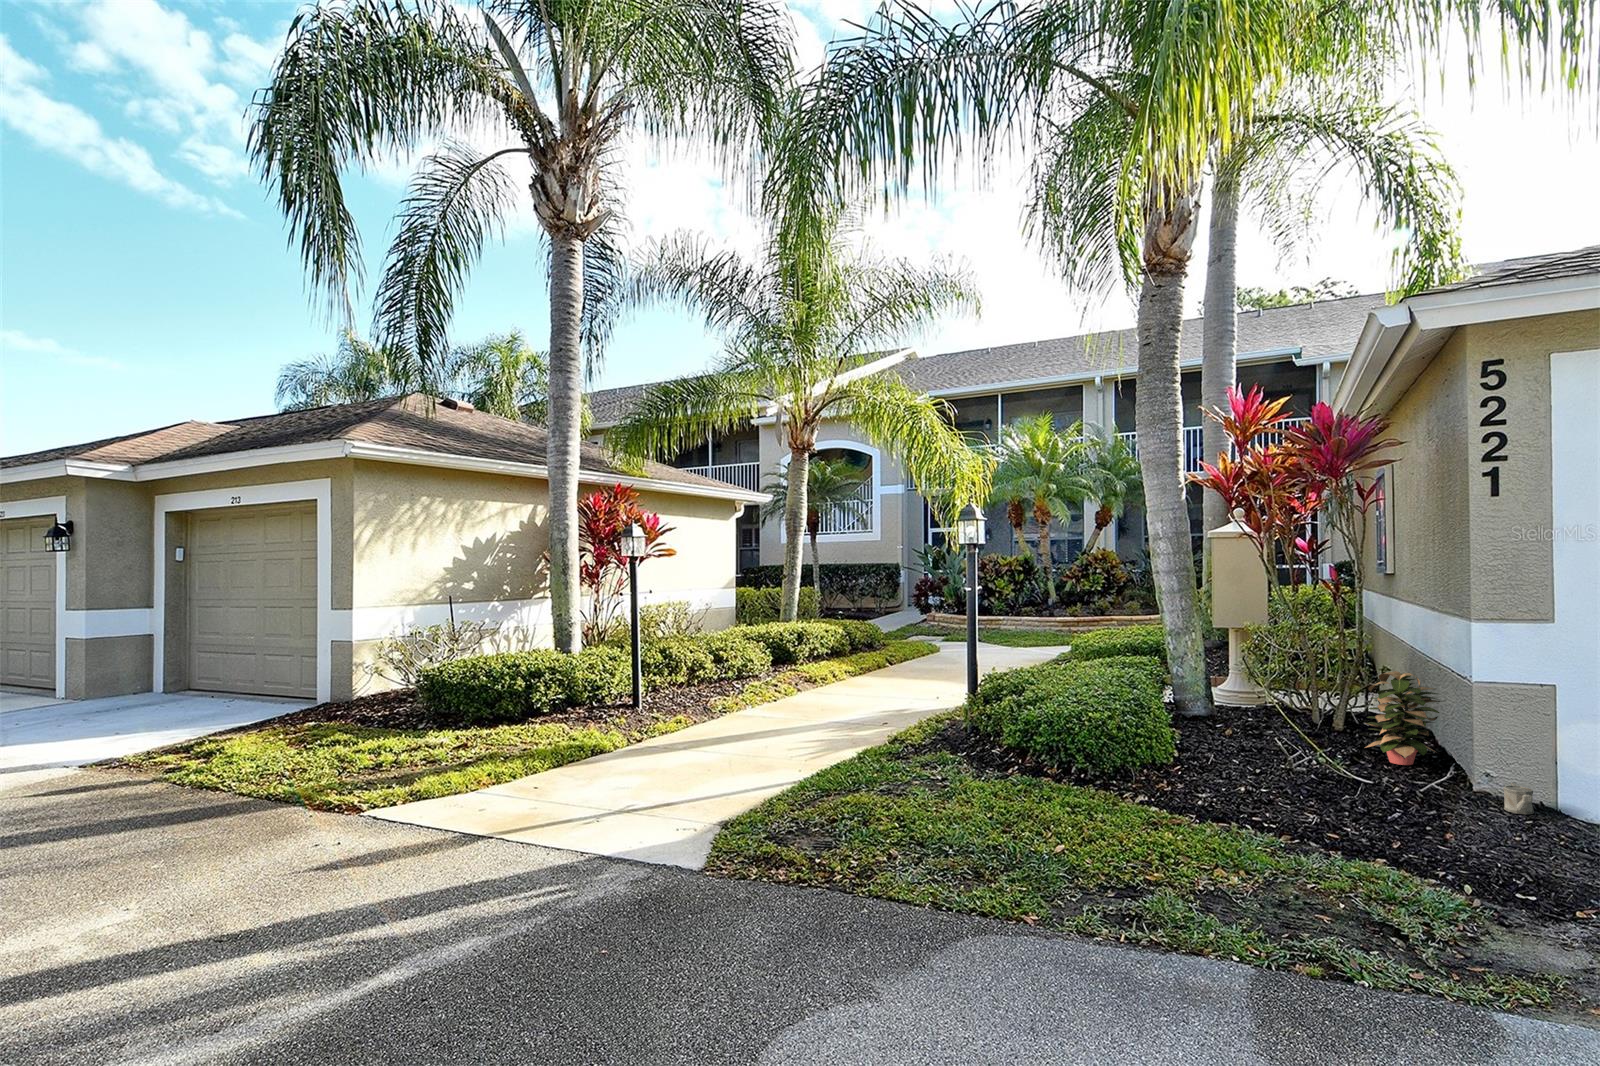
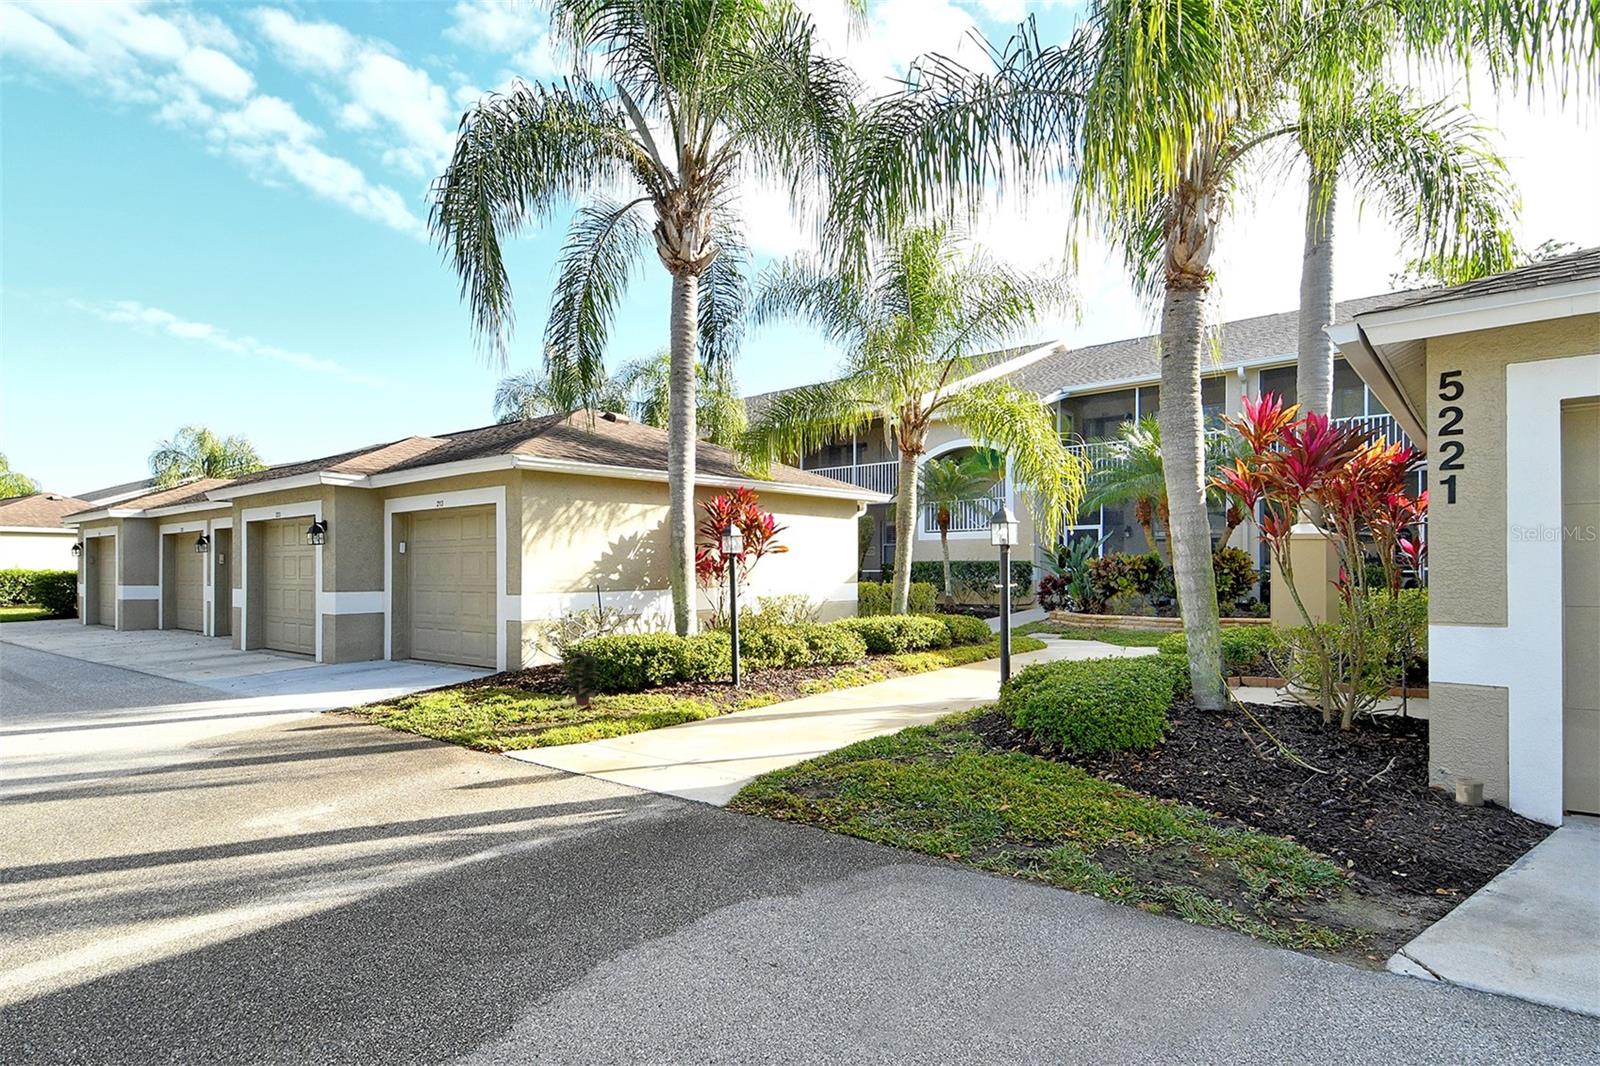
decorative plant: present [1365,671,1442,765] -> present [567,651,600,705]

